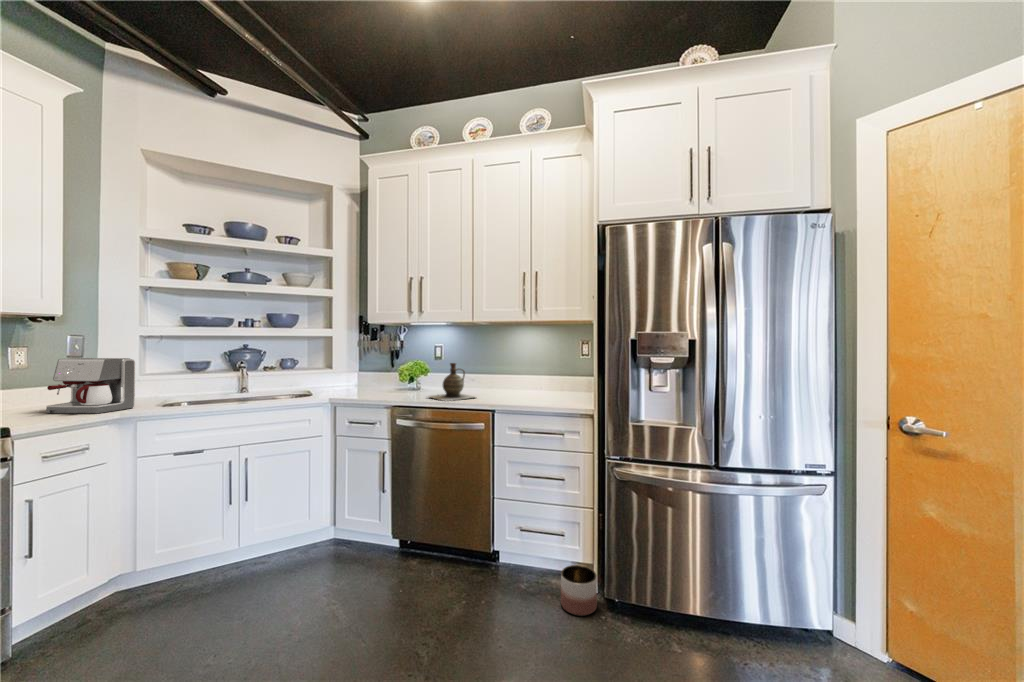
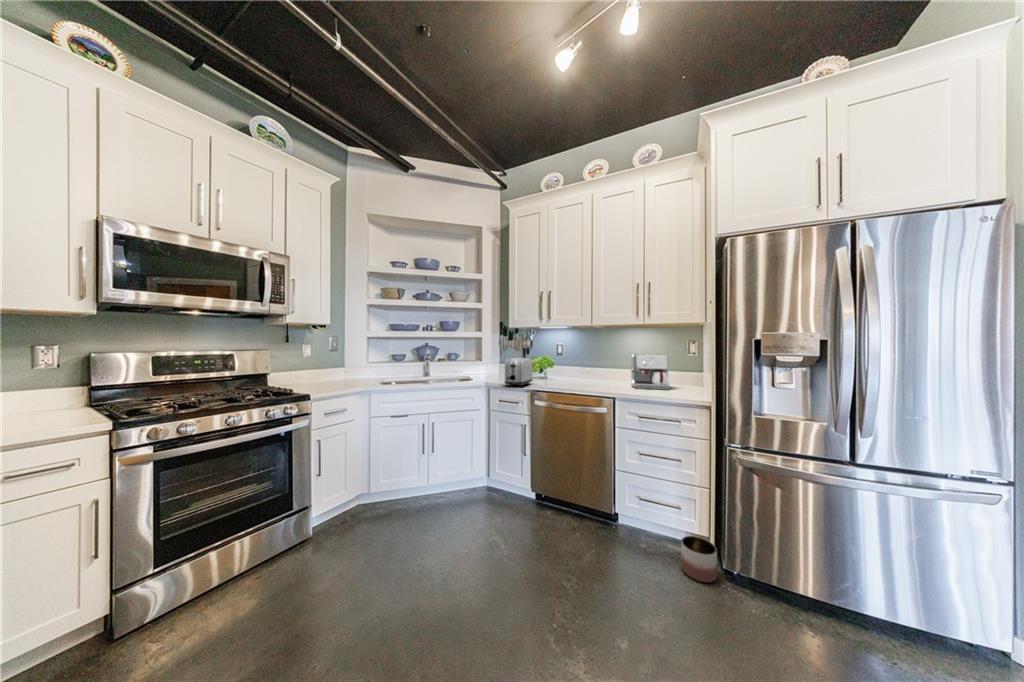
coffee maker: present [46,358,135,414] -> present [631,354,670,390]
ceramic jug: present [429,363,474,401] -> none [555,358,597,389]
toaster: none [356,364,396,401] -> present [505,358,532,387]

